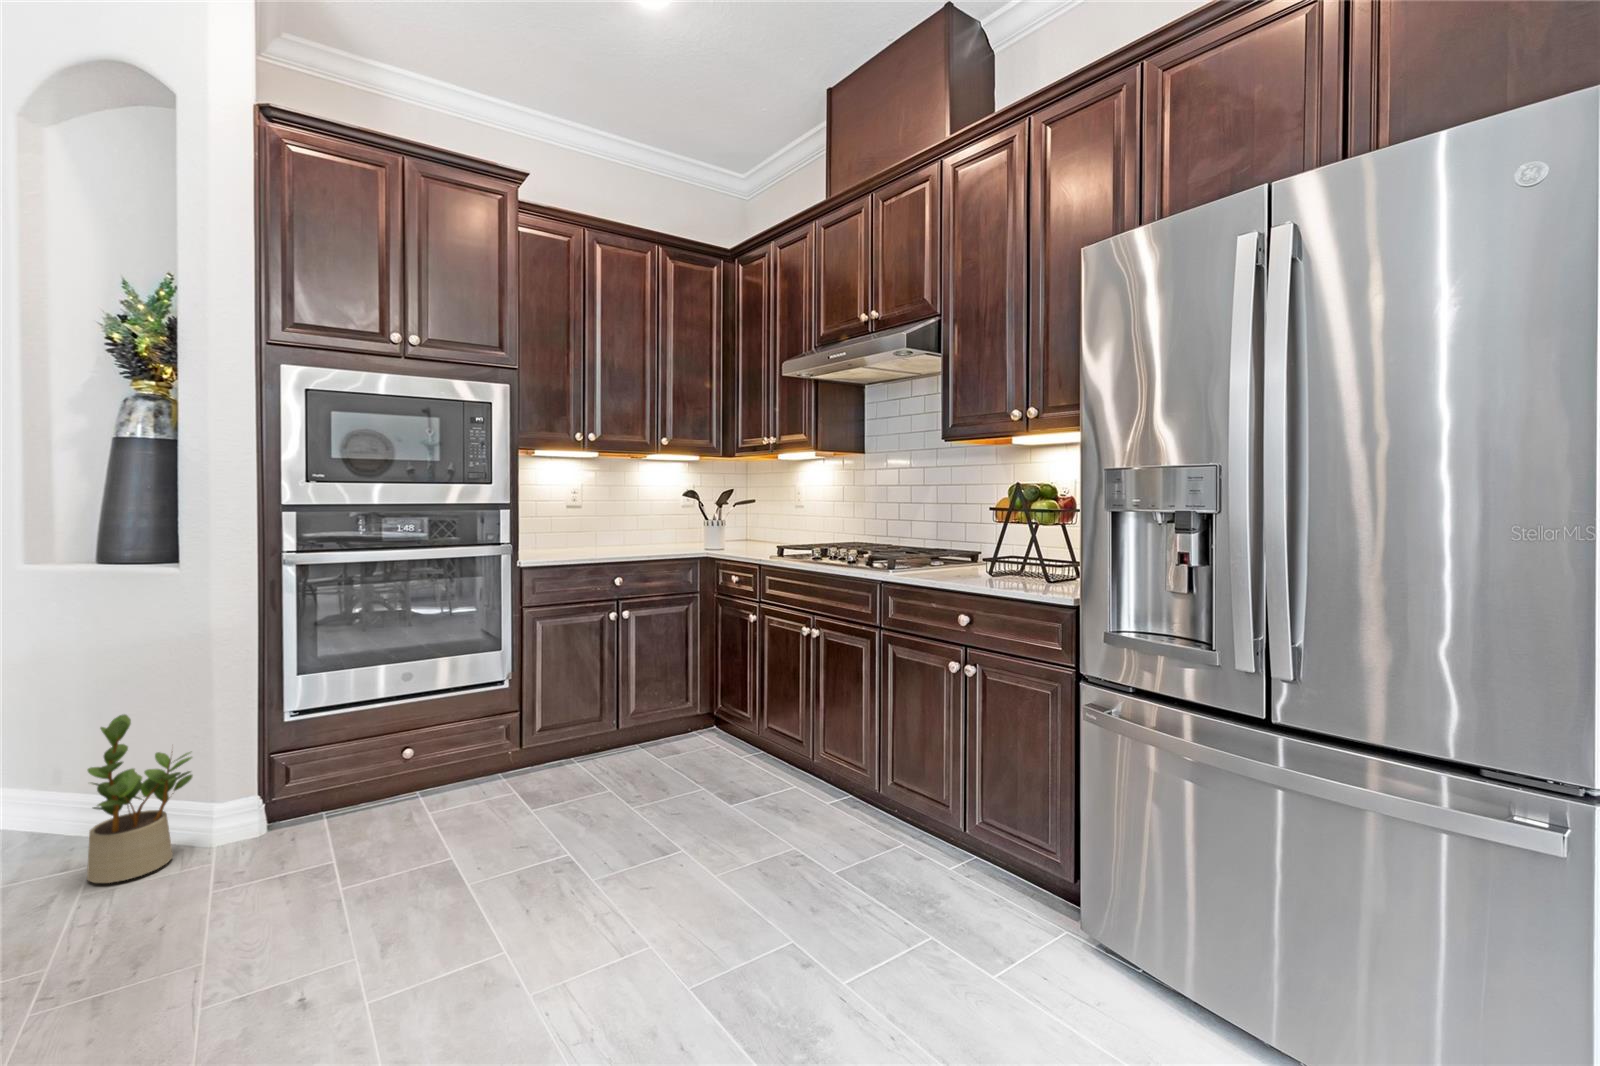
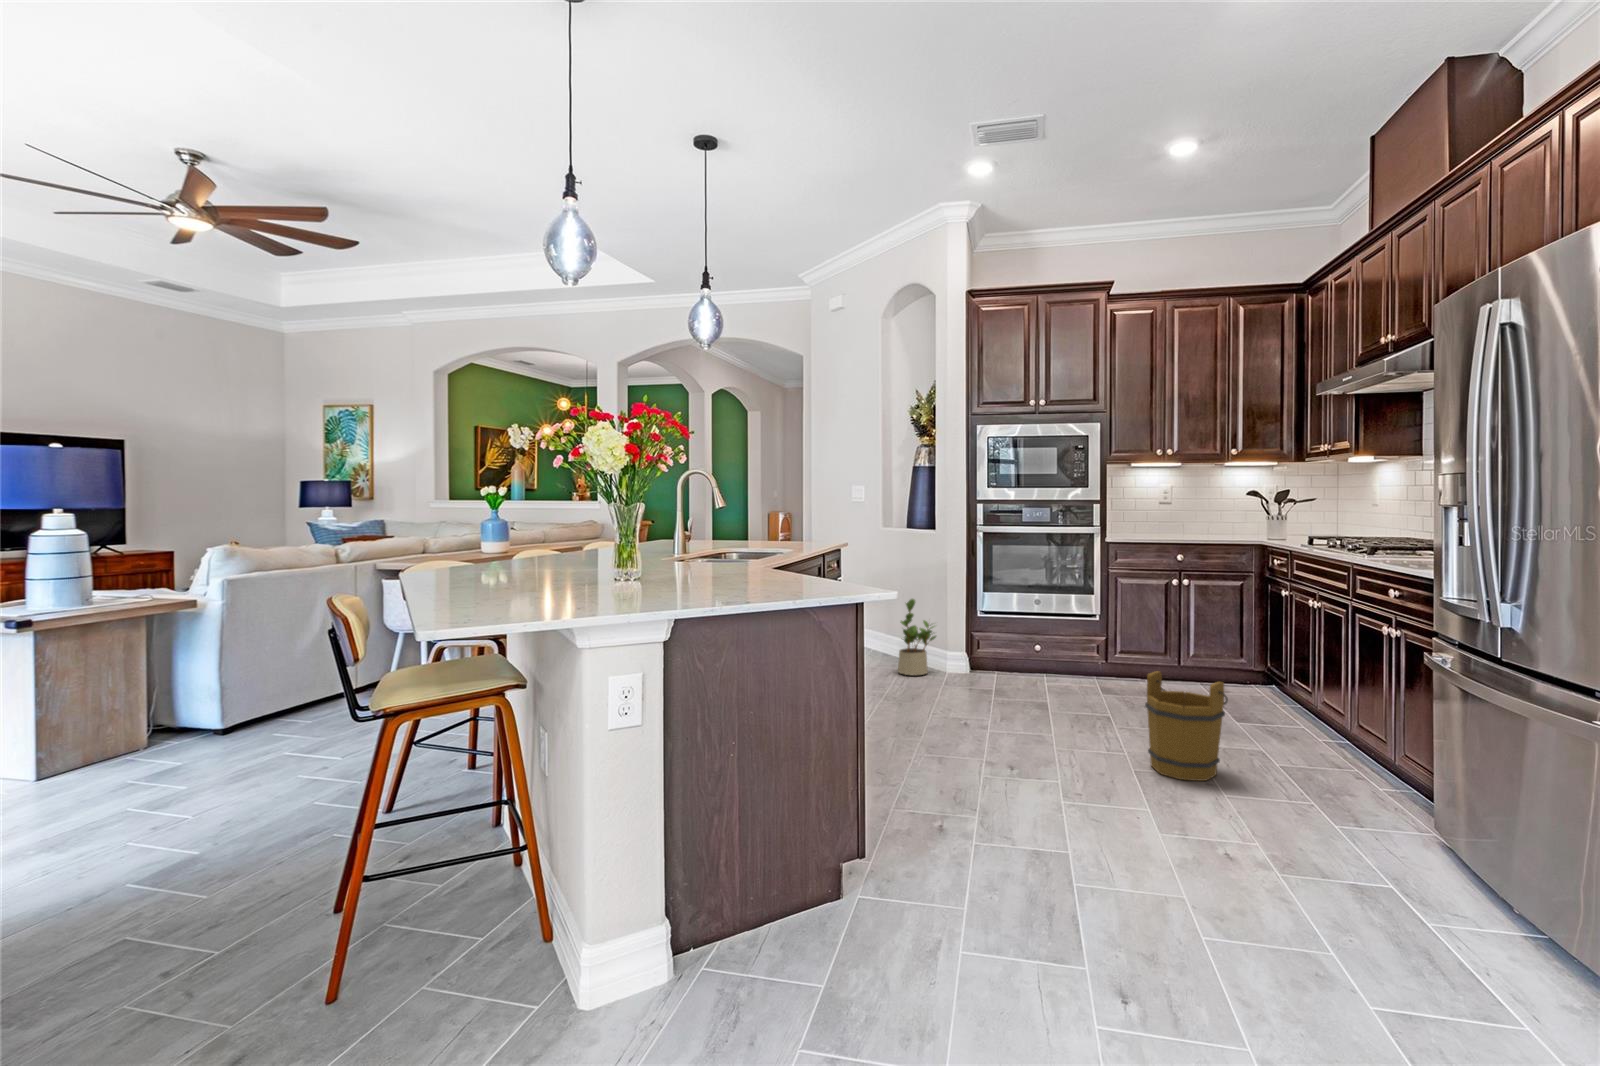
bucket: none [680,811,804,1007] -> present [1145,671,1228,781]

